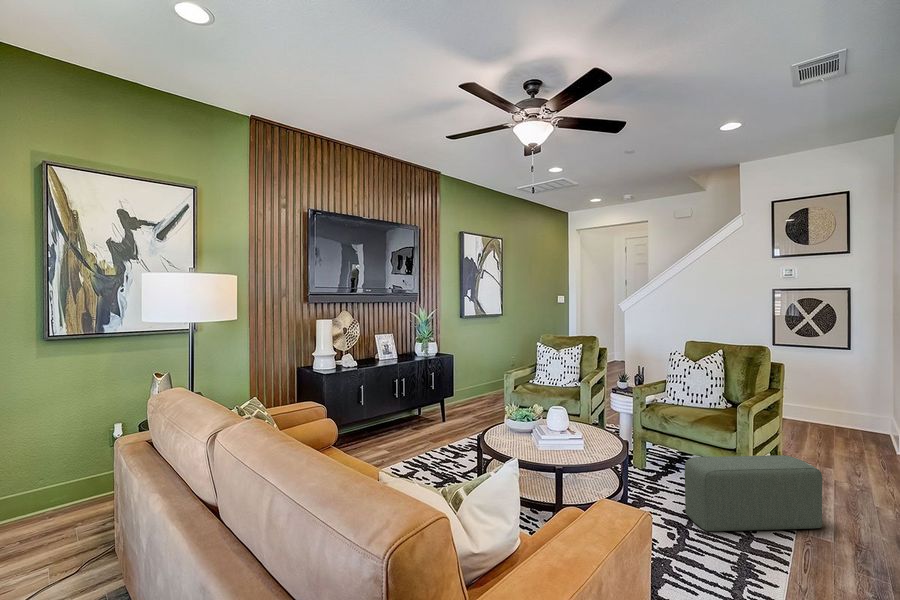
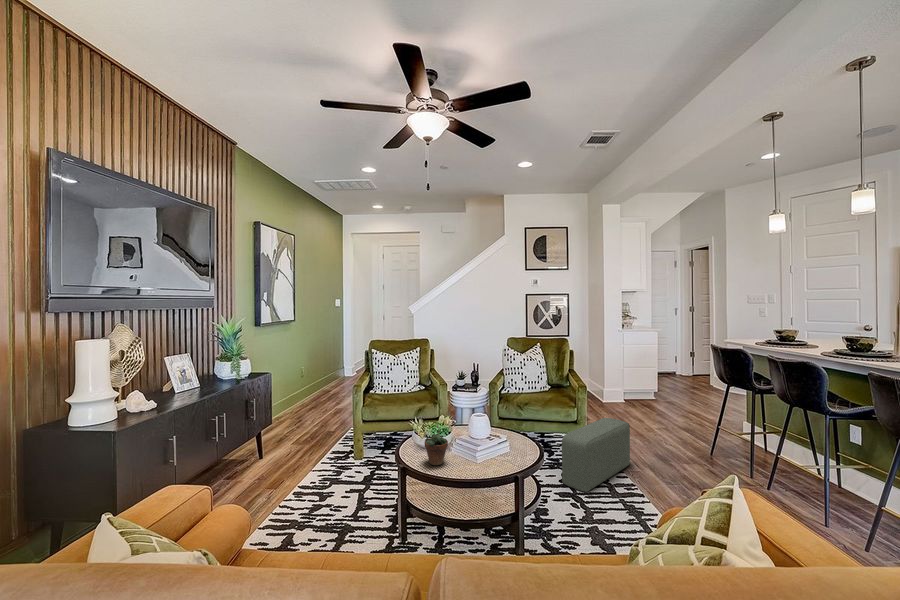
succulent plant: none [493,408,515,444] -> present [425,424,448,465]

